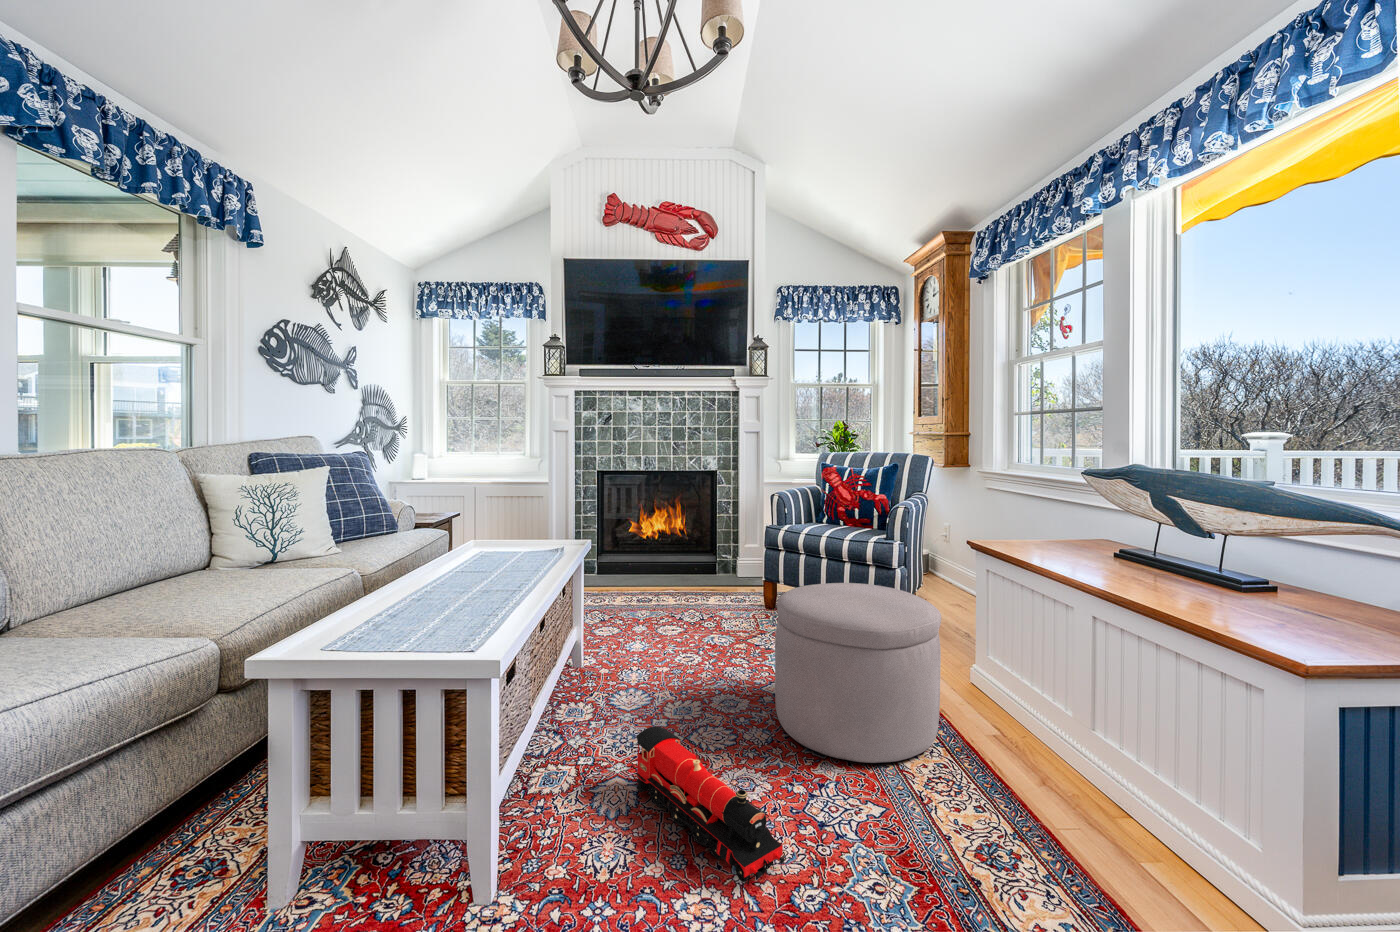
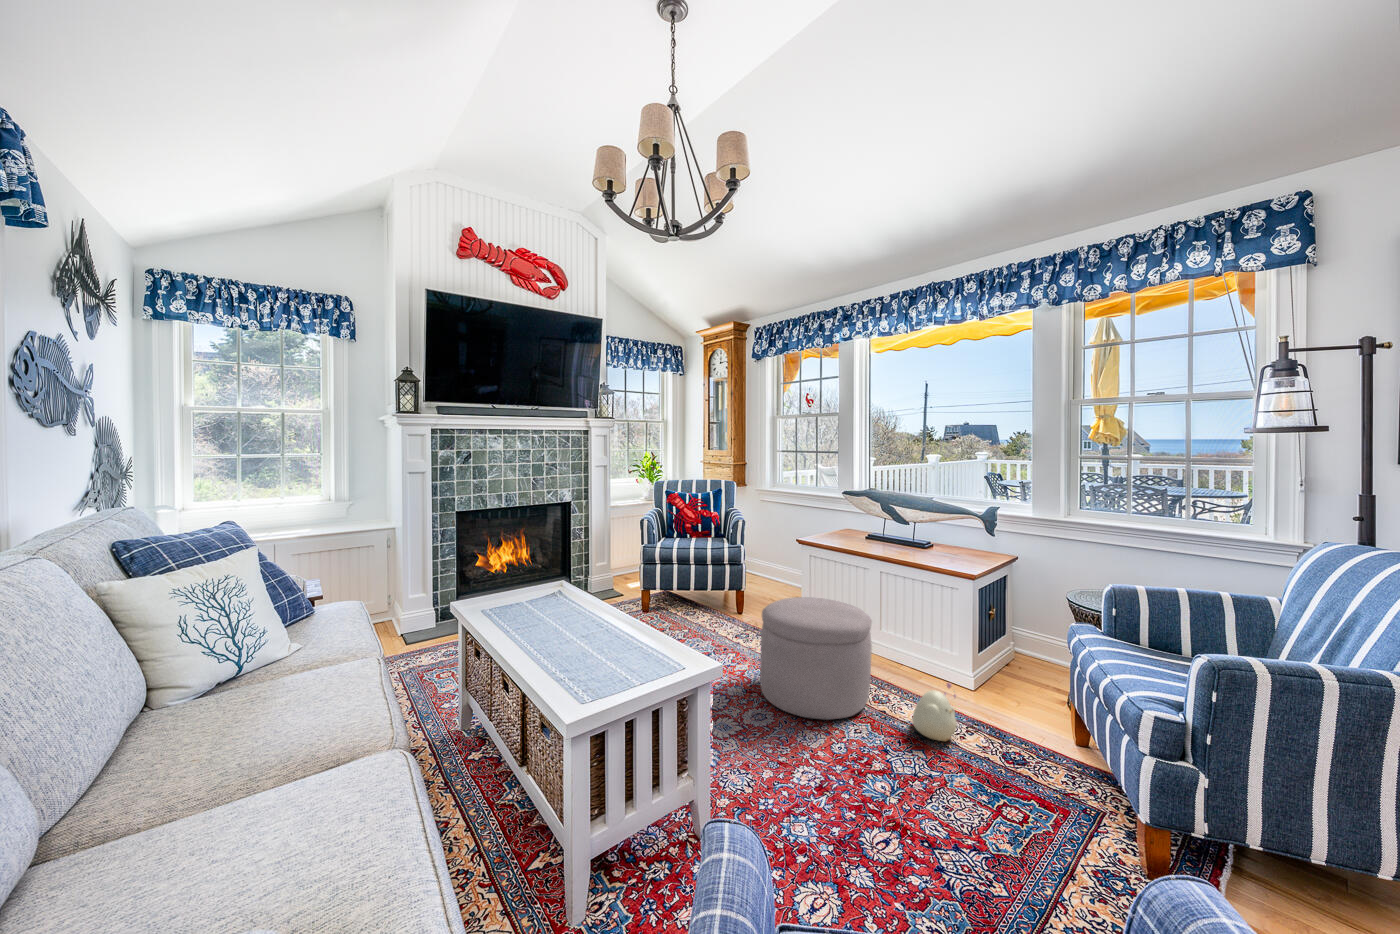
toy train: present [636,726,785,885] -> none [753,731,891,807]
plush toy: none [944,748,1040,848] -> present [912,683,957,741]

